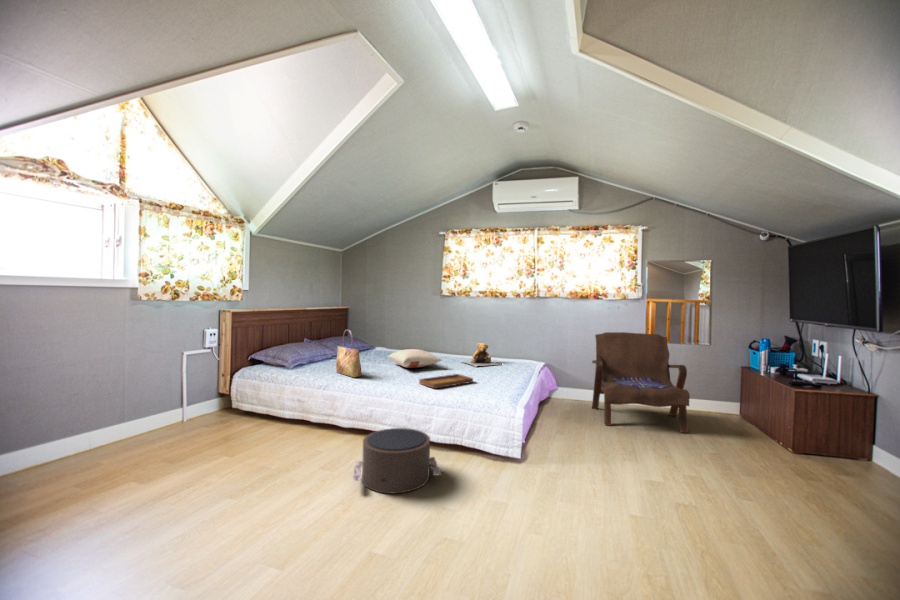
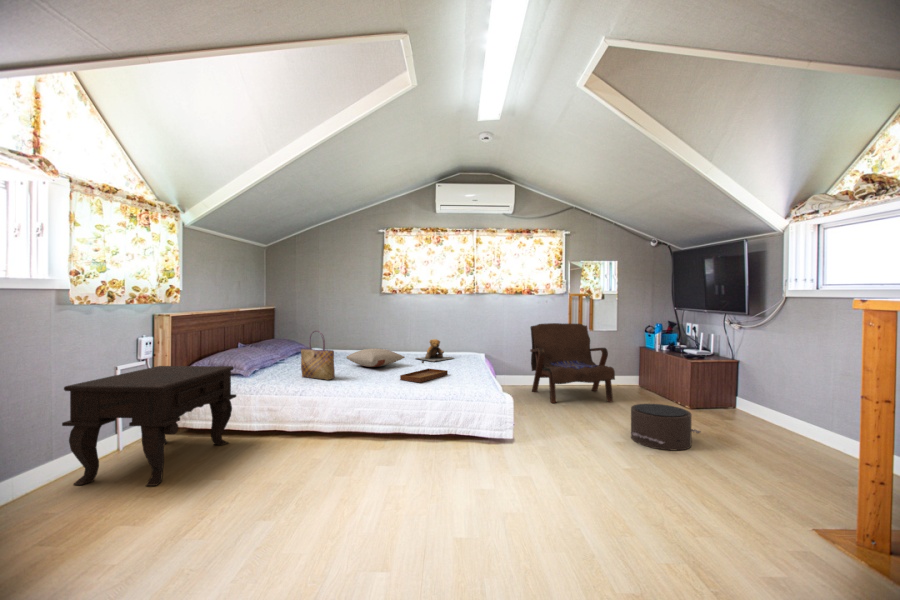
side table: none [125,354,272,459] -> present [62,366,236,486]
pouf: present [353,428,441,493] -> present [631,404,701,450]

